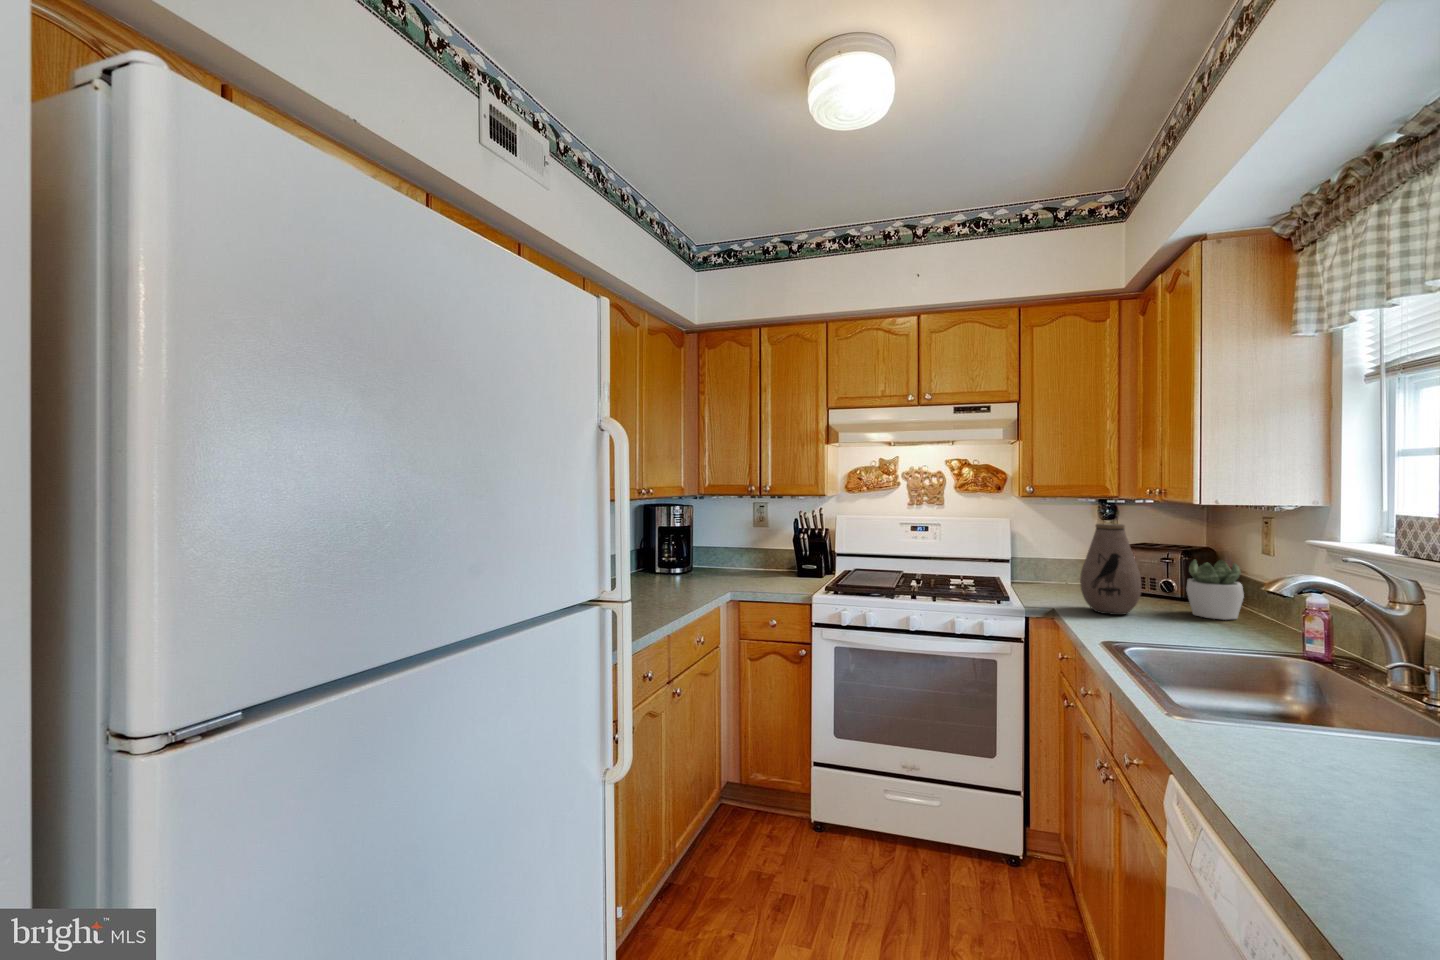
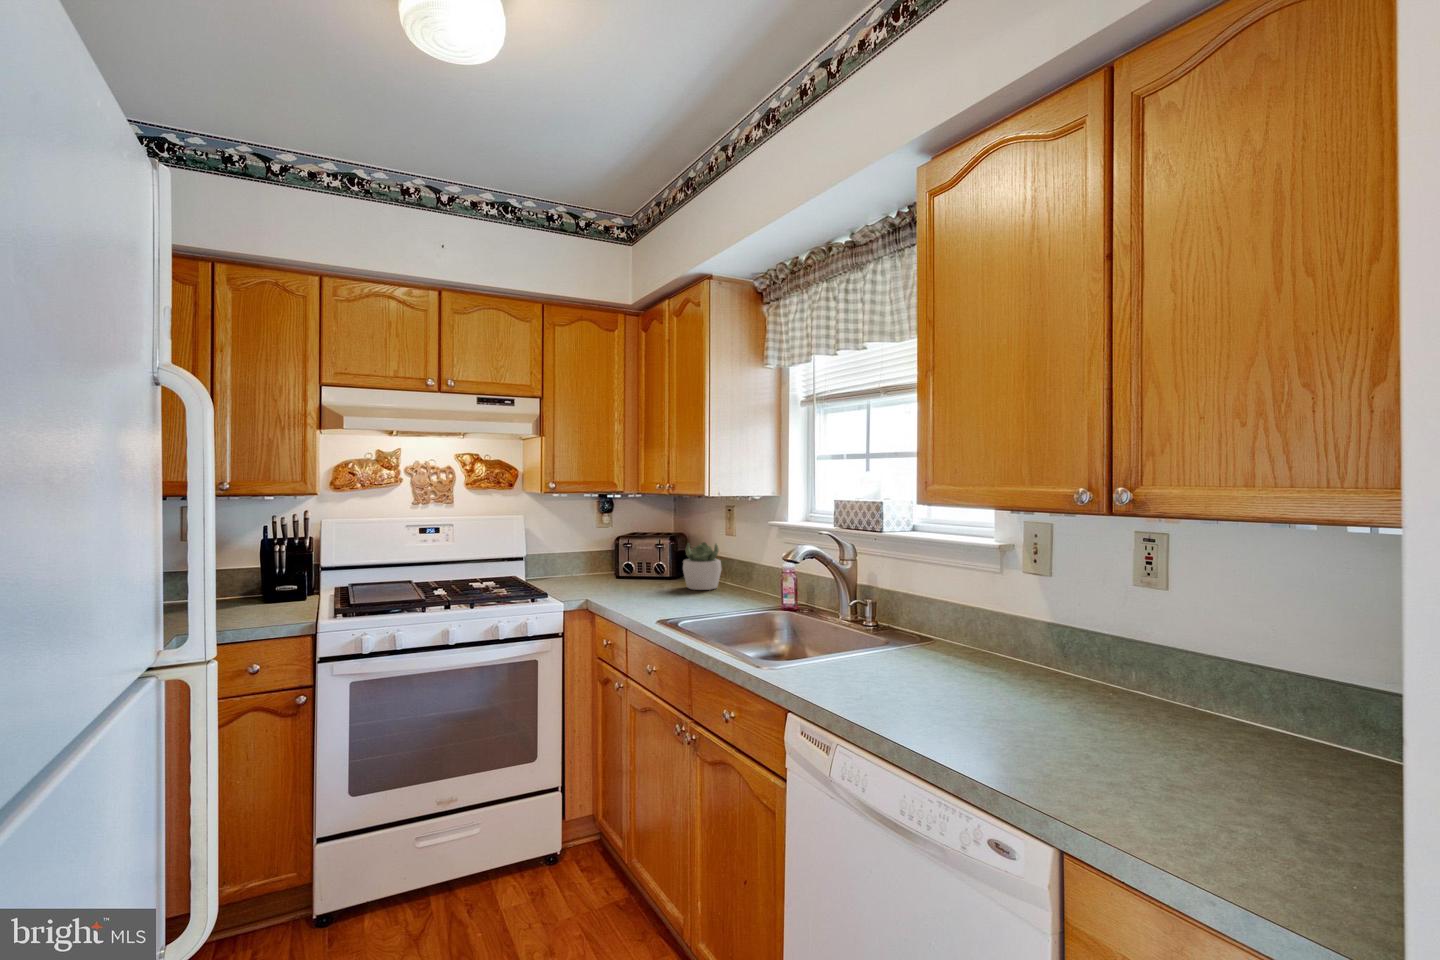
vase: present [1080,523,1141,615] -> none [612,515,659,598]

